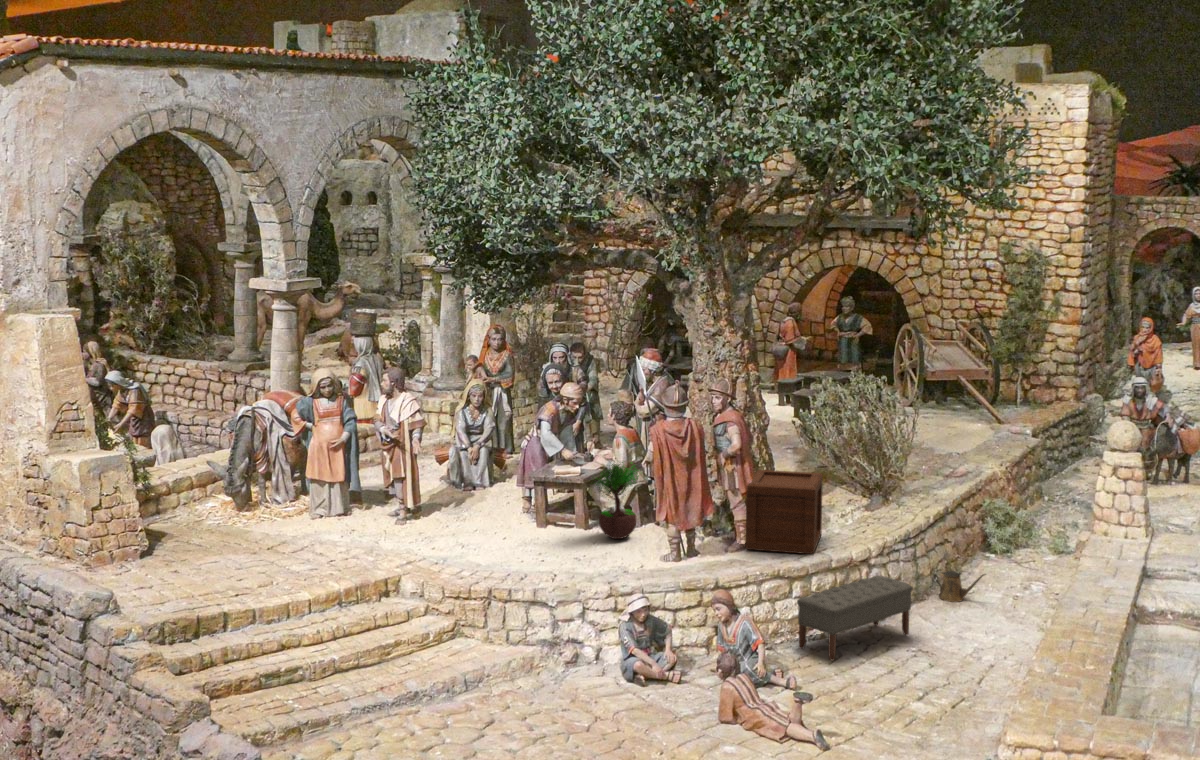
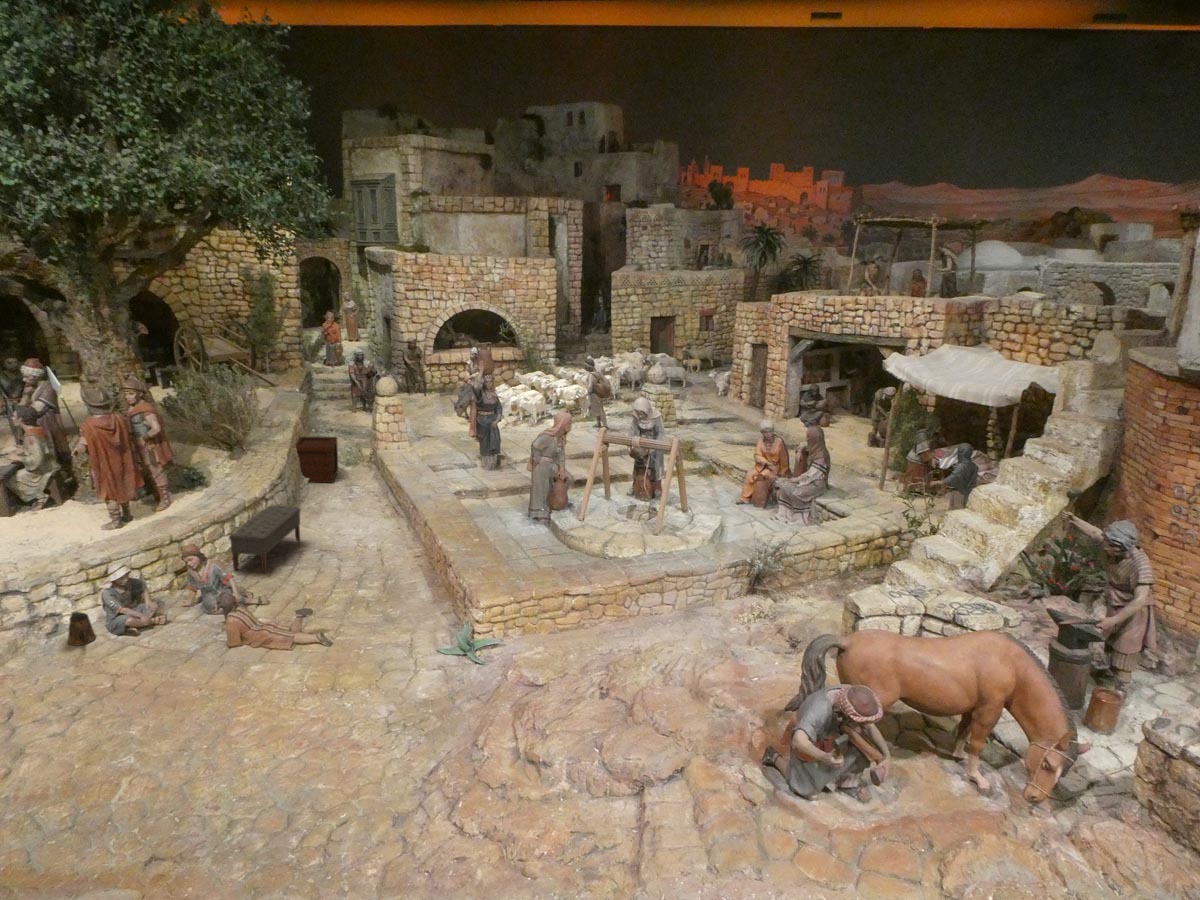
potted tree: present [595,462,639,539] -> none [14,452,65,521]
wooden crate: present [746,470,823,554] -> present [296,437,338,483]
watering can: present [934,571,986,602] -> present [68,611,96,646]

